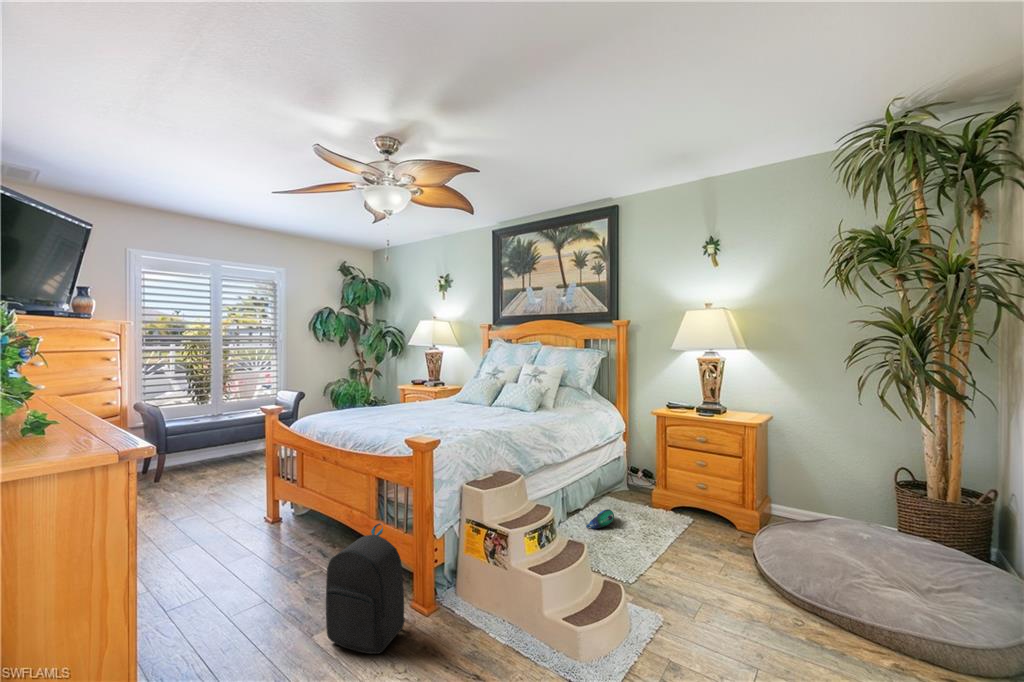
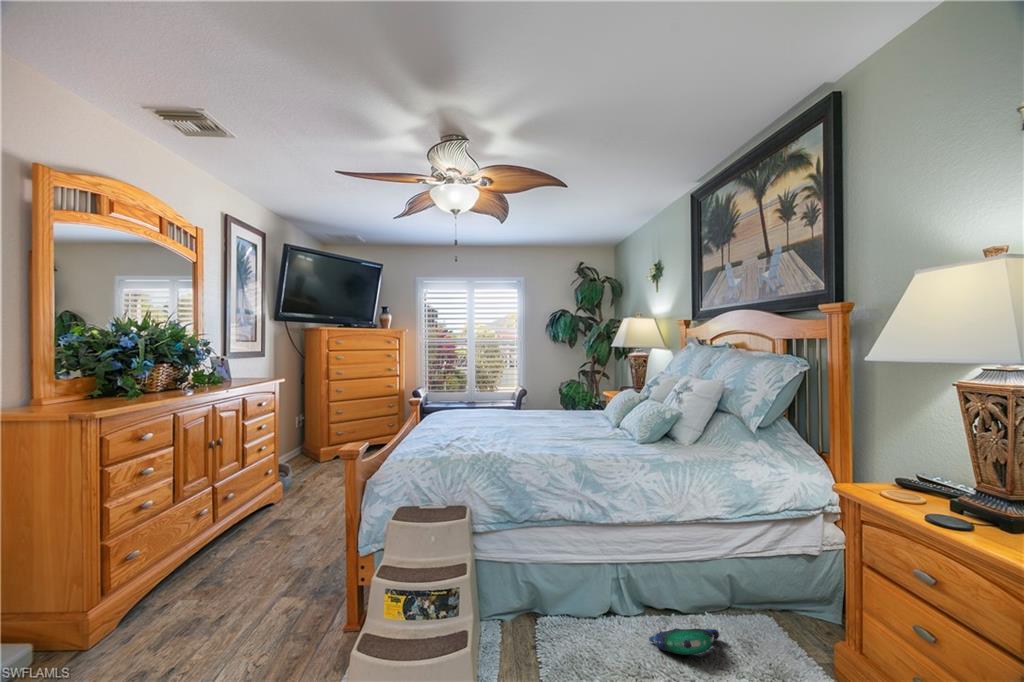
backpack: present [326,523,405,654] -> none [260,518,319,642]

